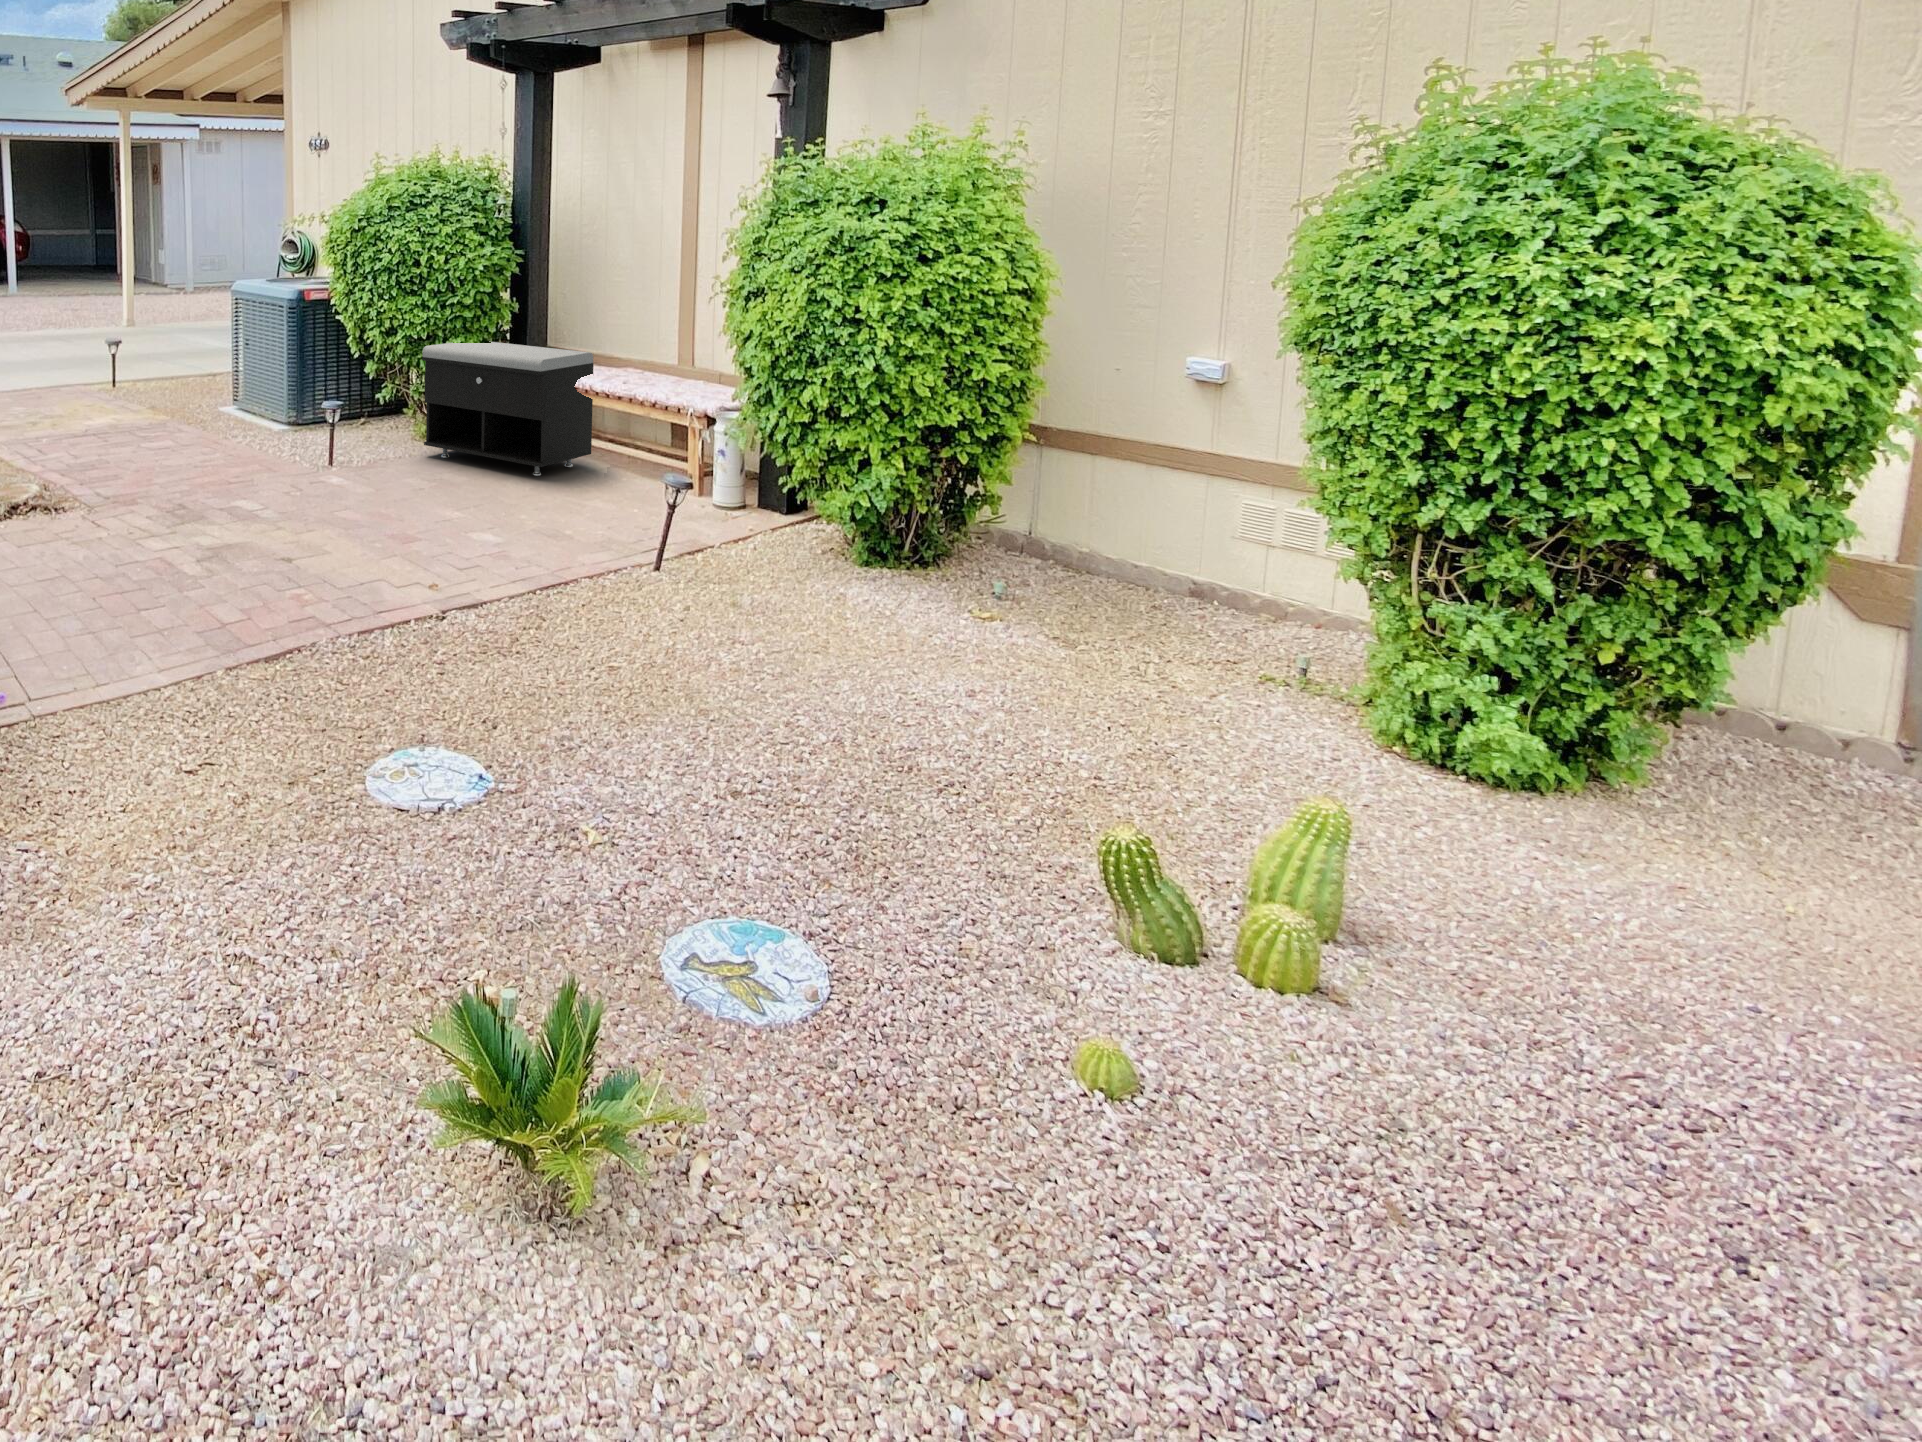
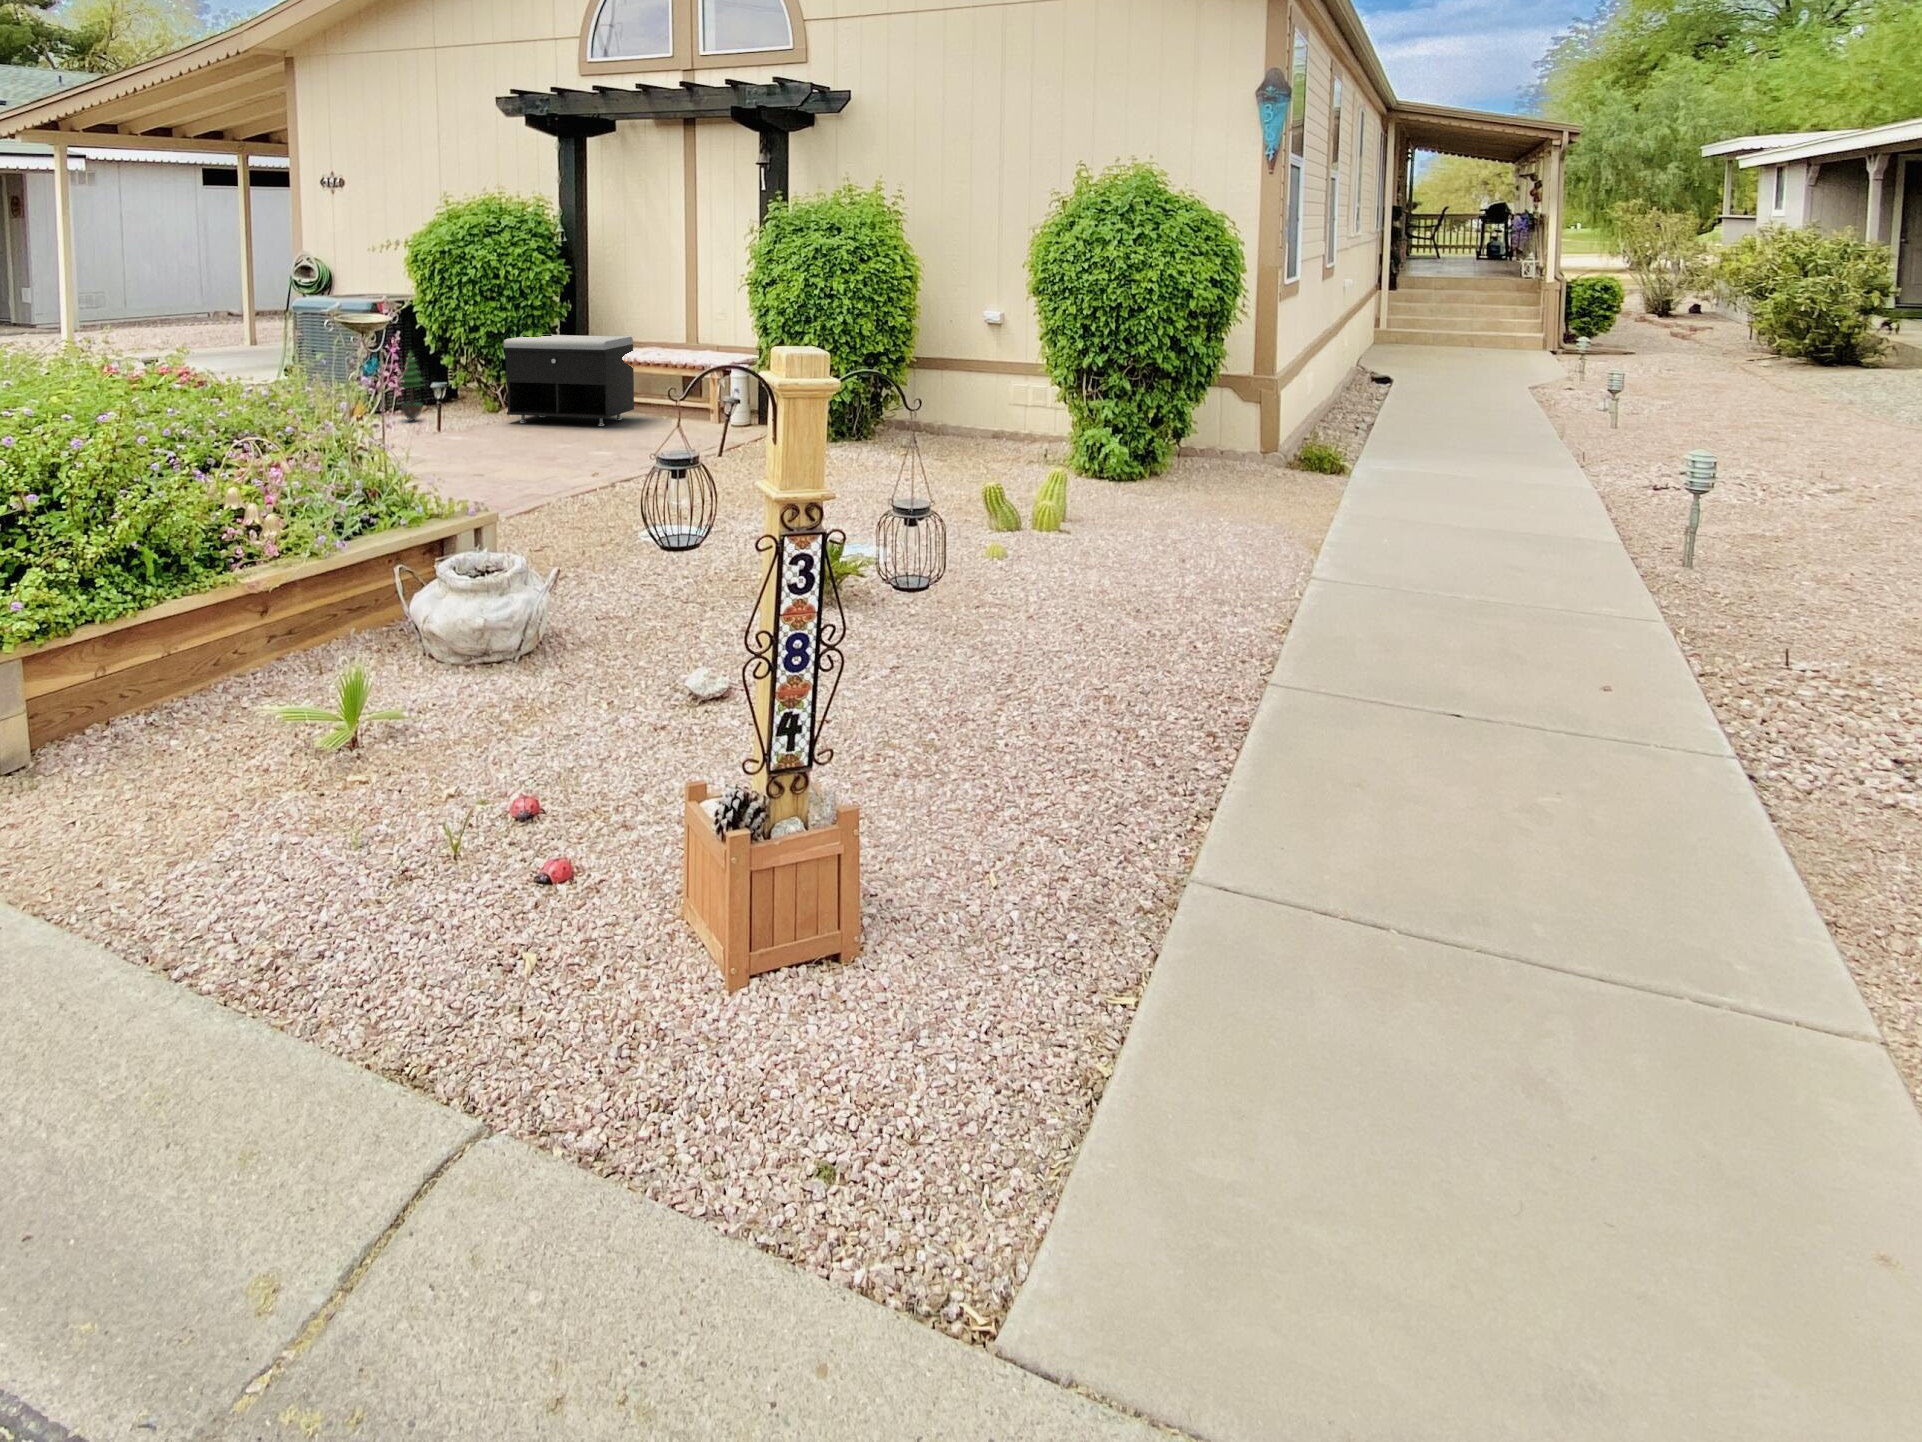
potted tree: none [306,350,339,440] -> present [399,351,423,420]

